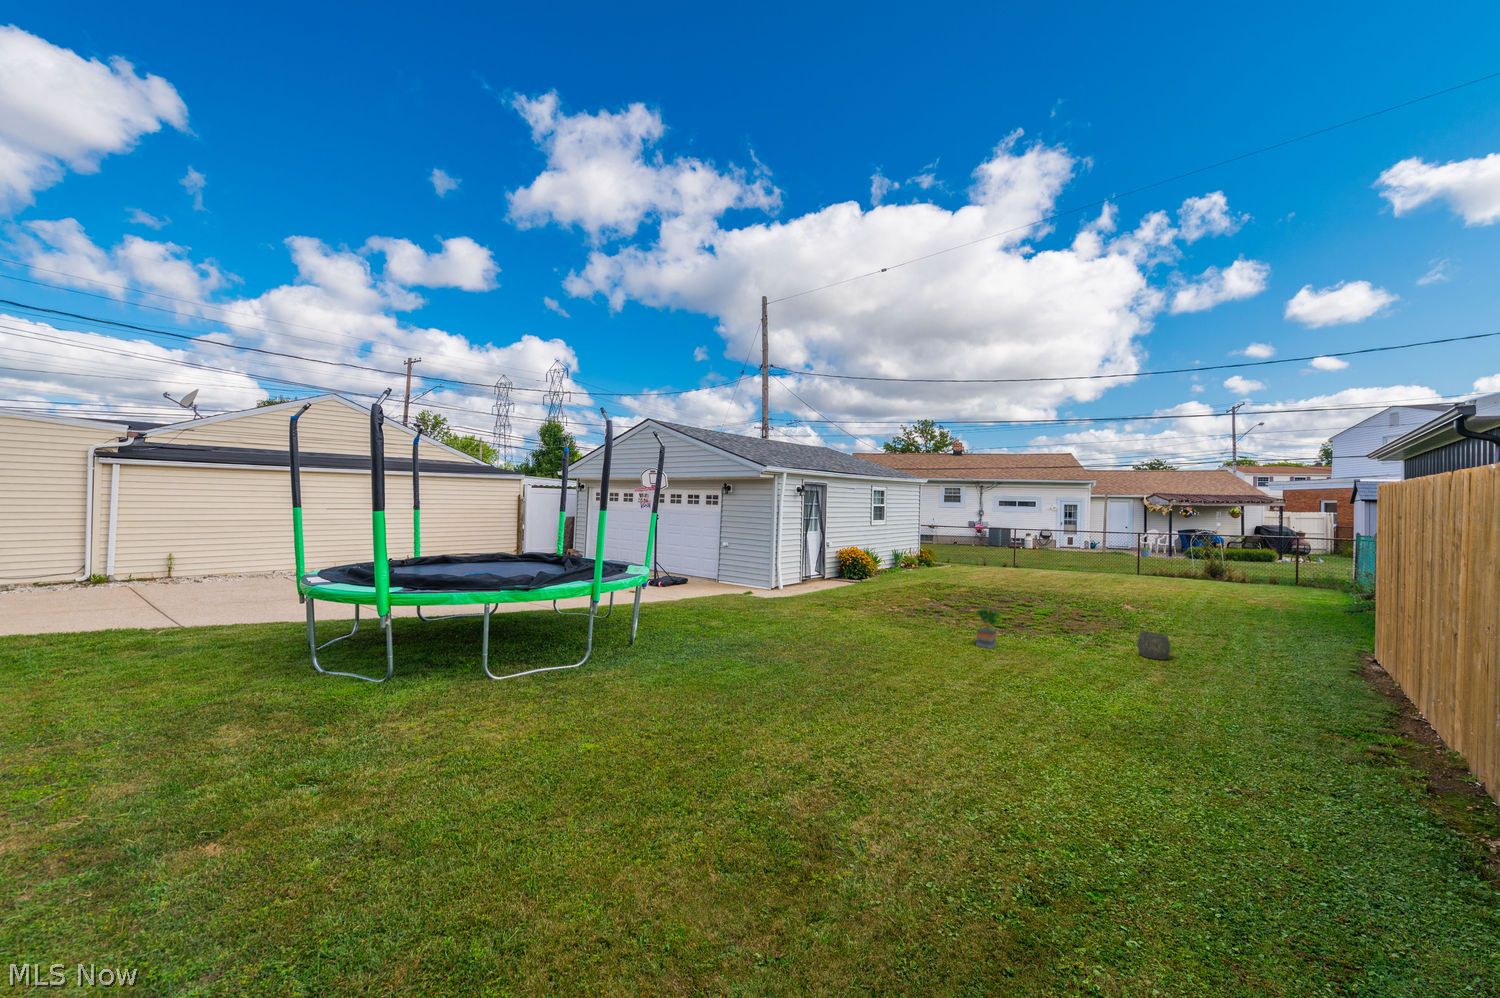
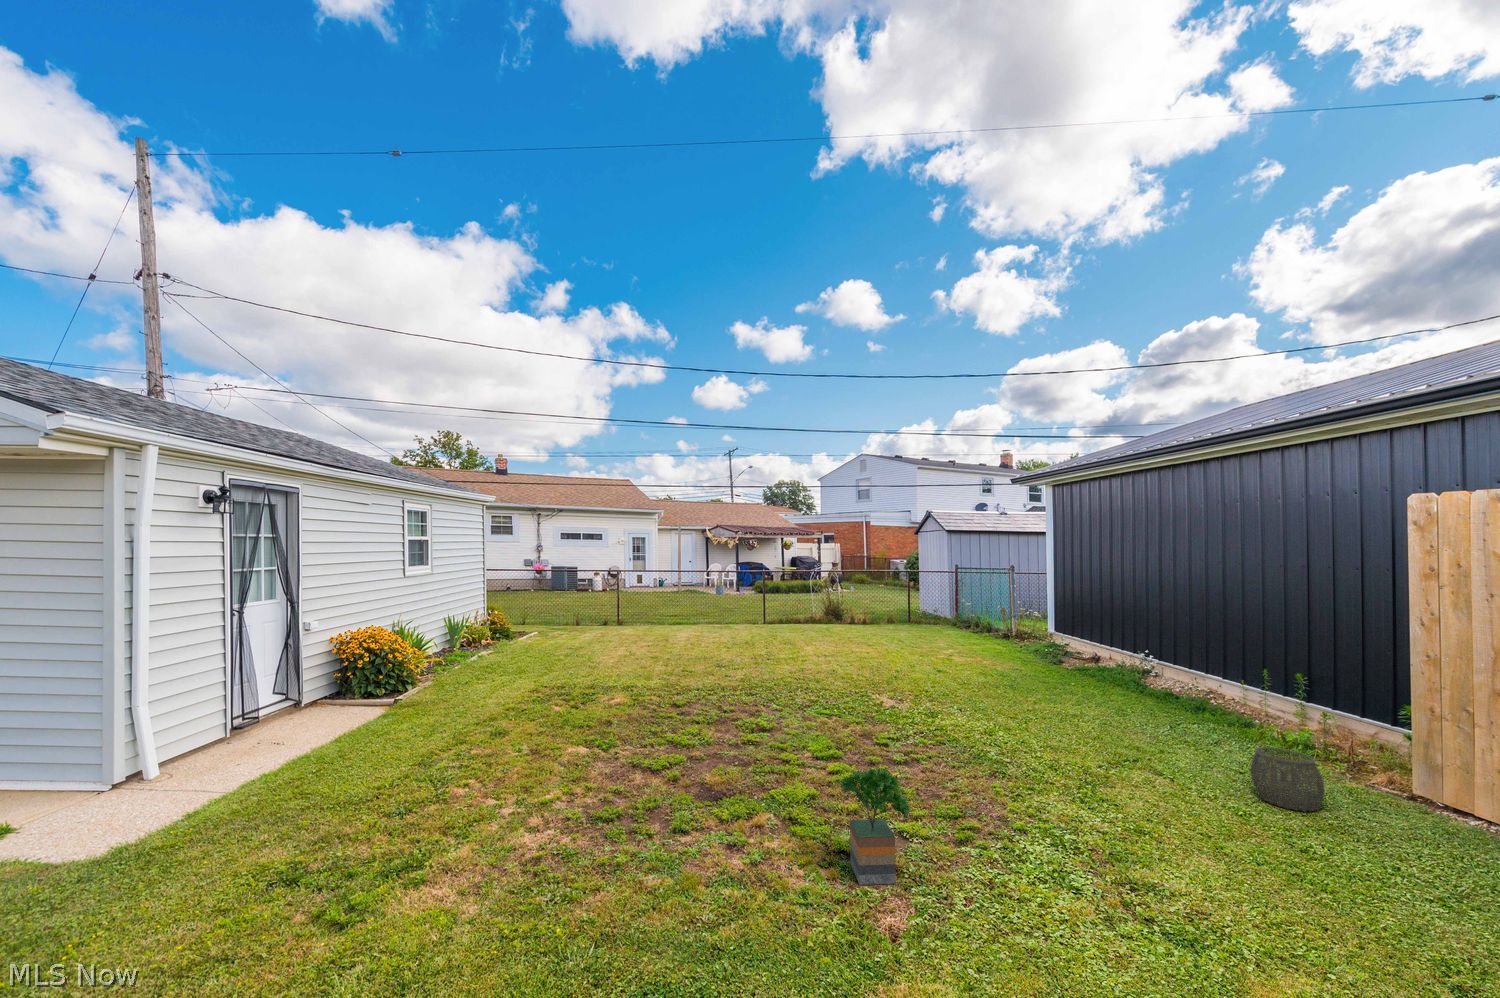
woven basket: present [1137,631,1170,660] -> present [1250,747,1325,812]

